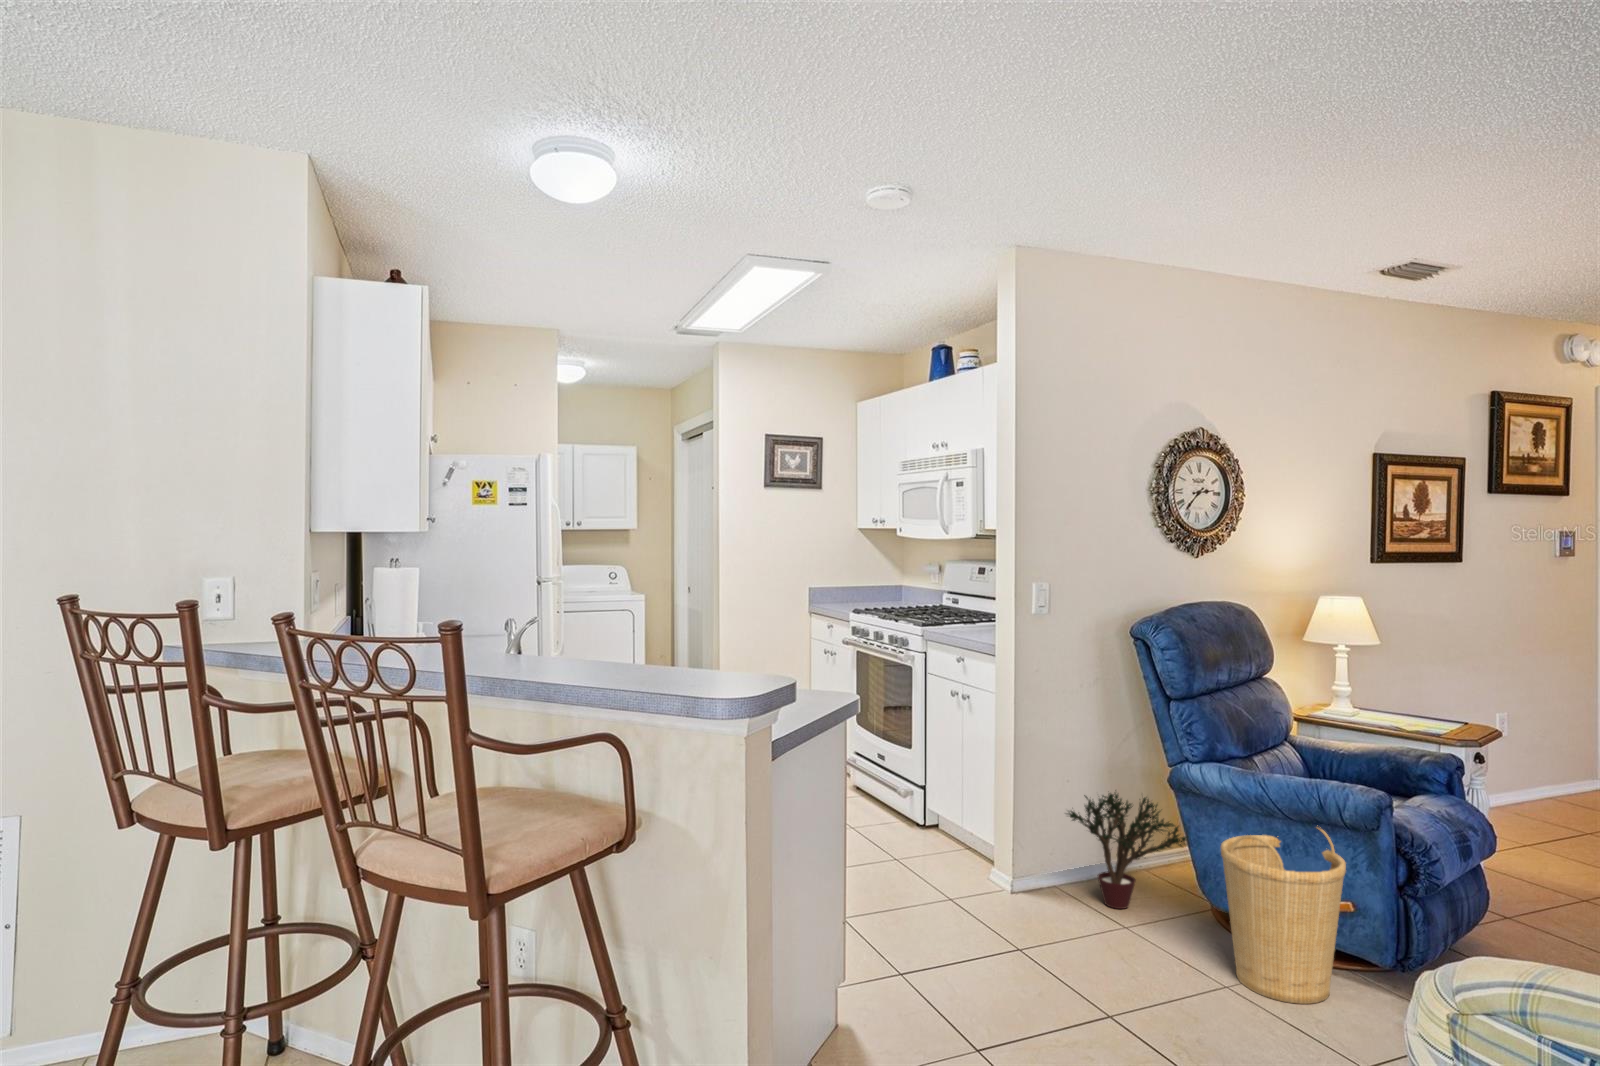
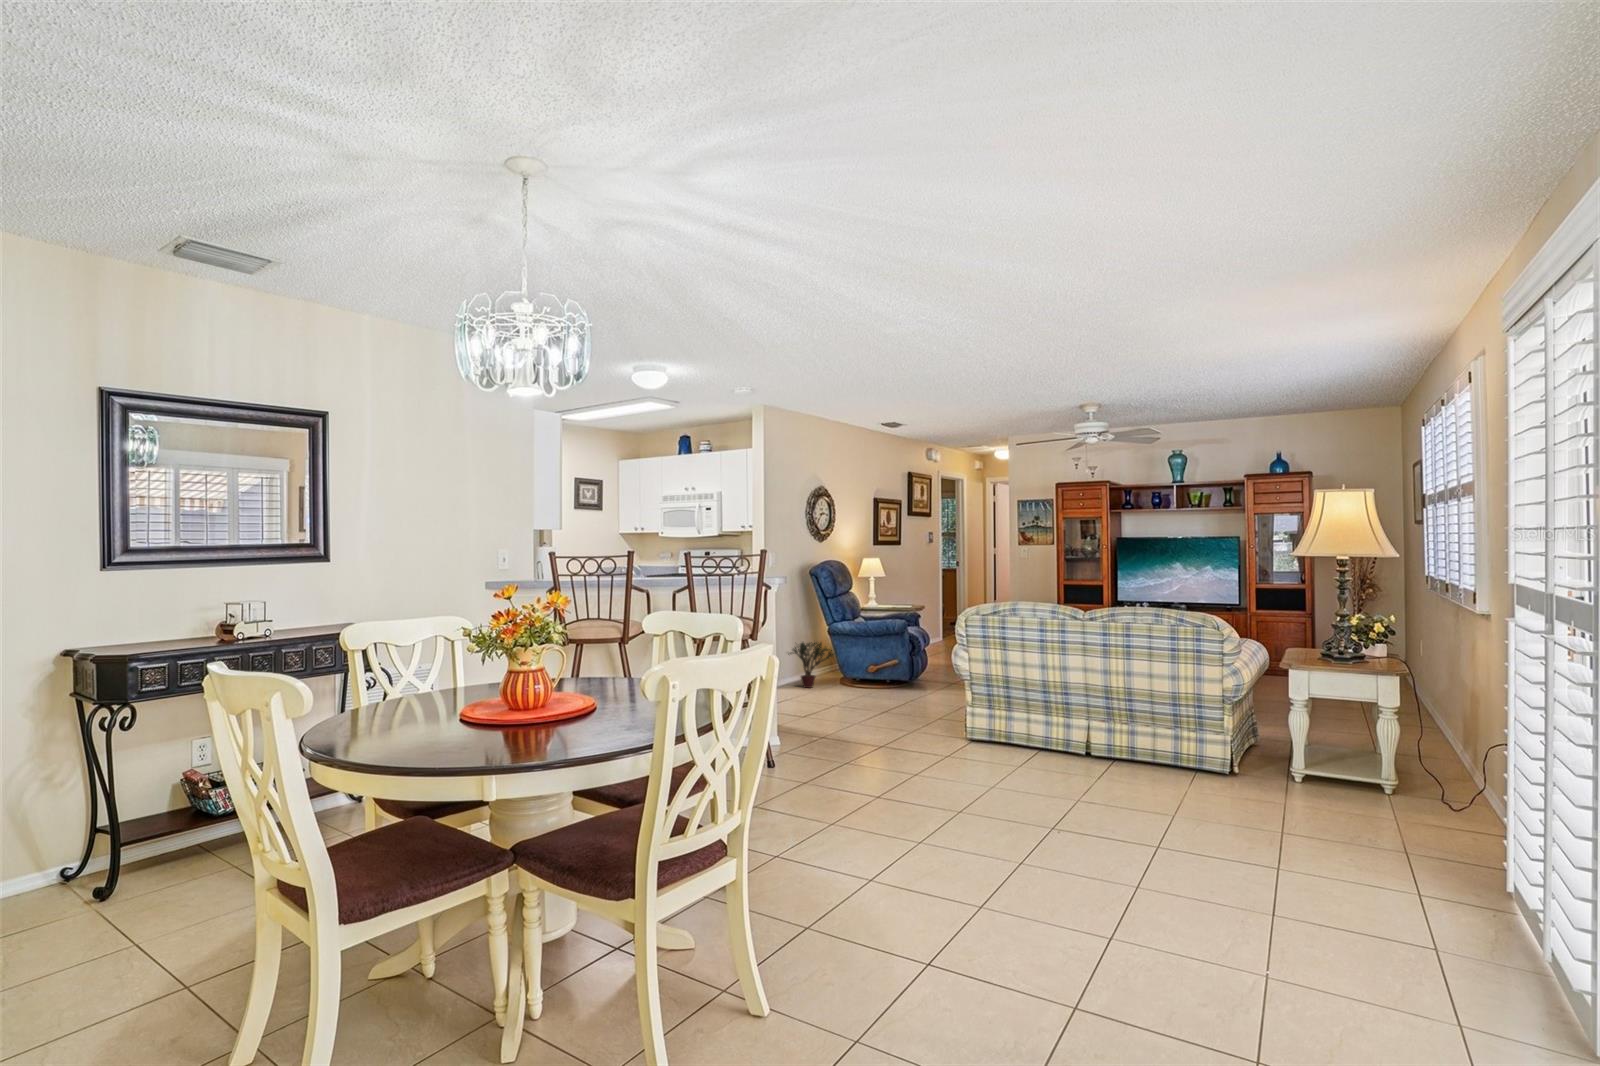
basket: present [1221,827,1346,1004] -> none [856,634,896,695]

